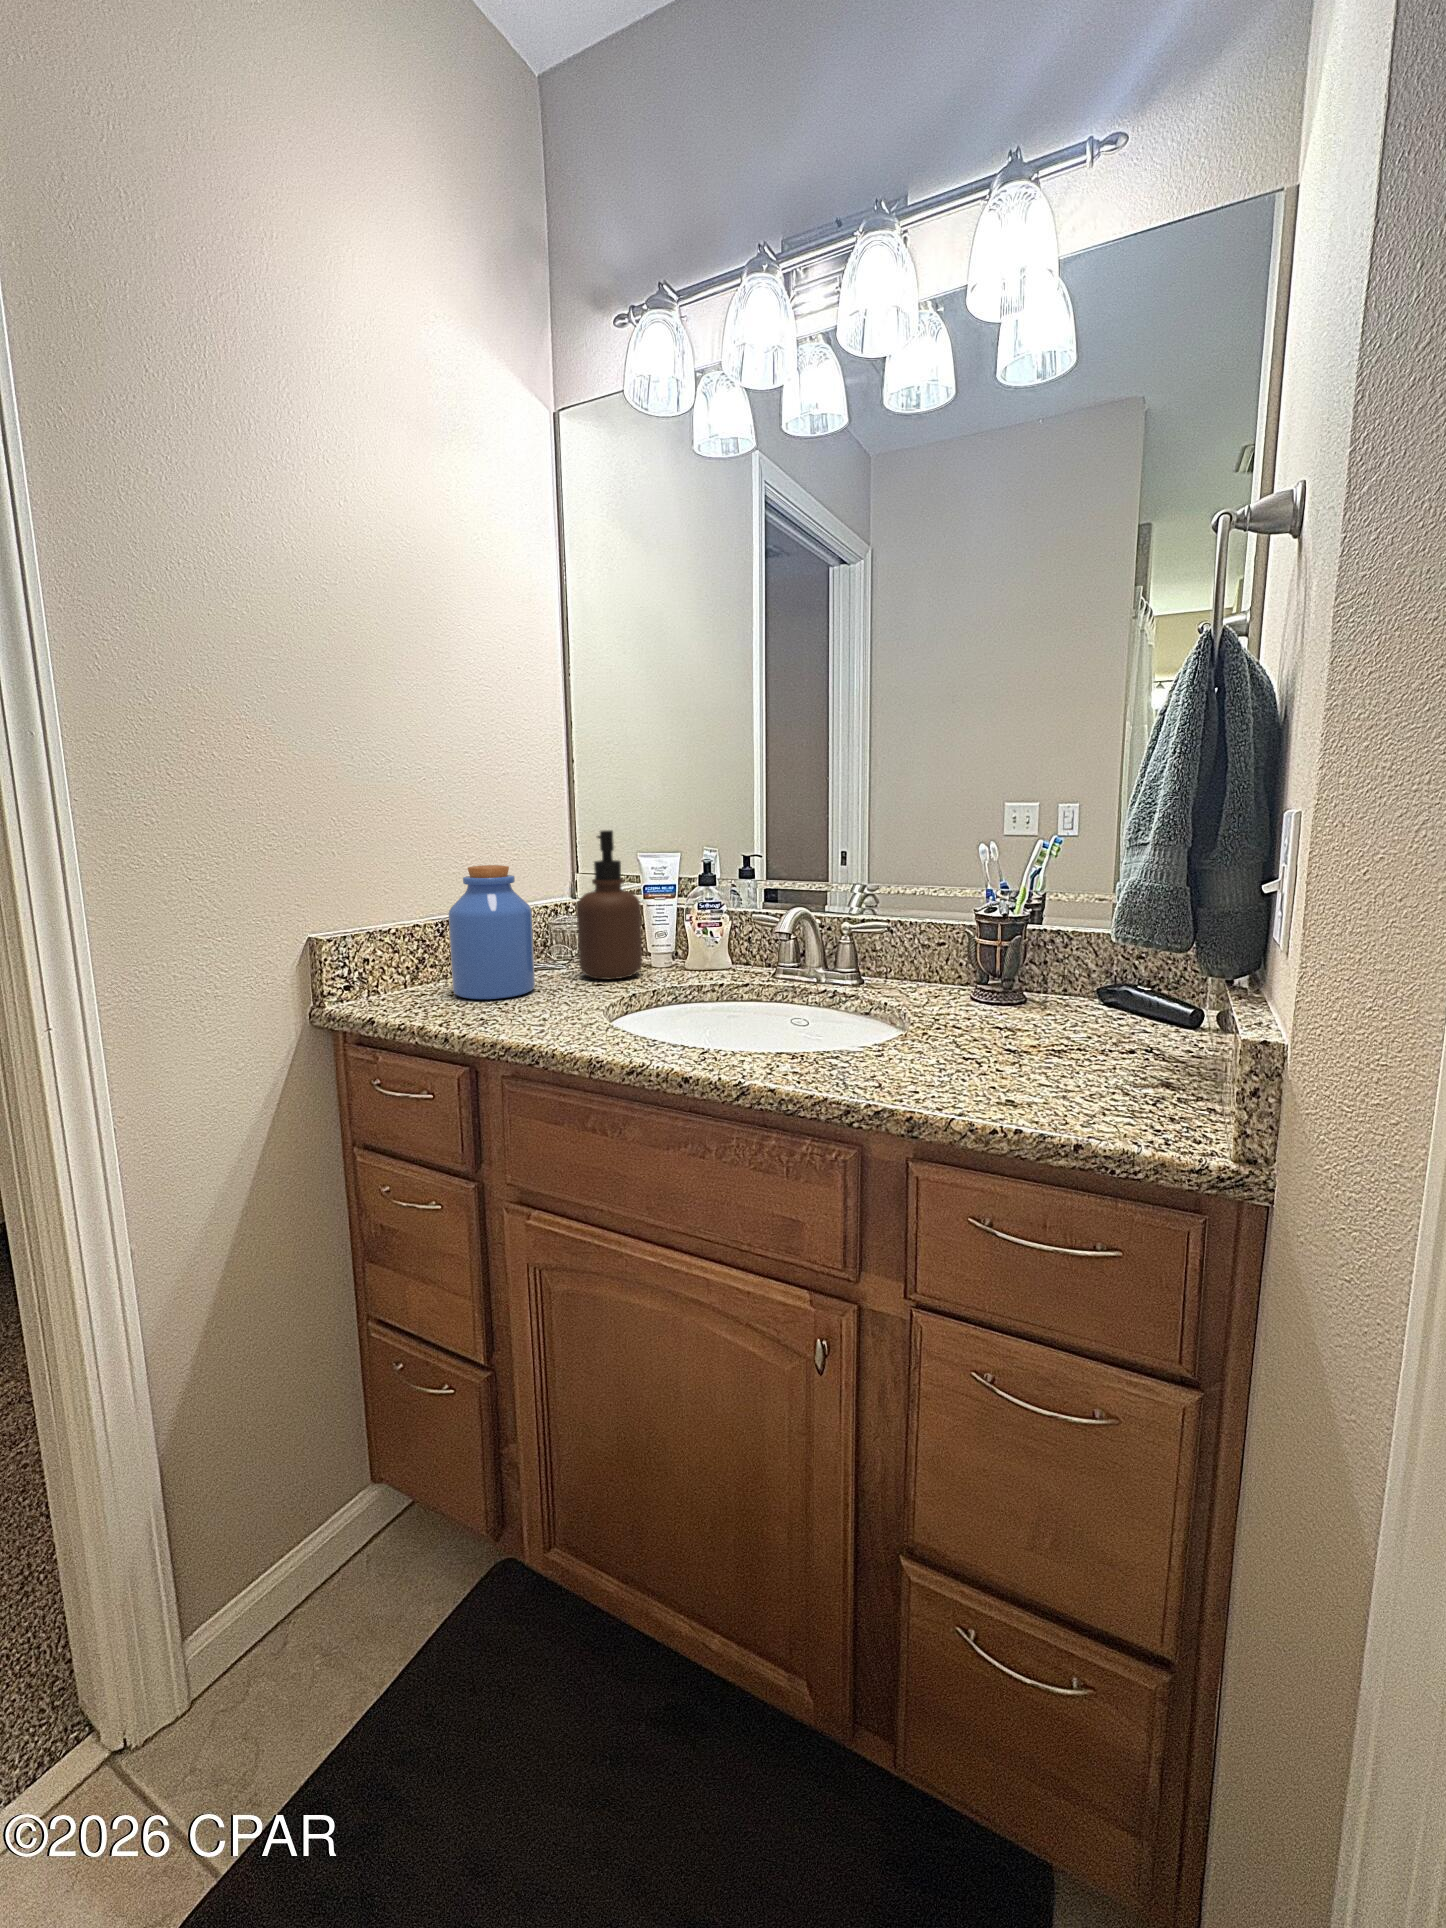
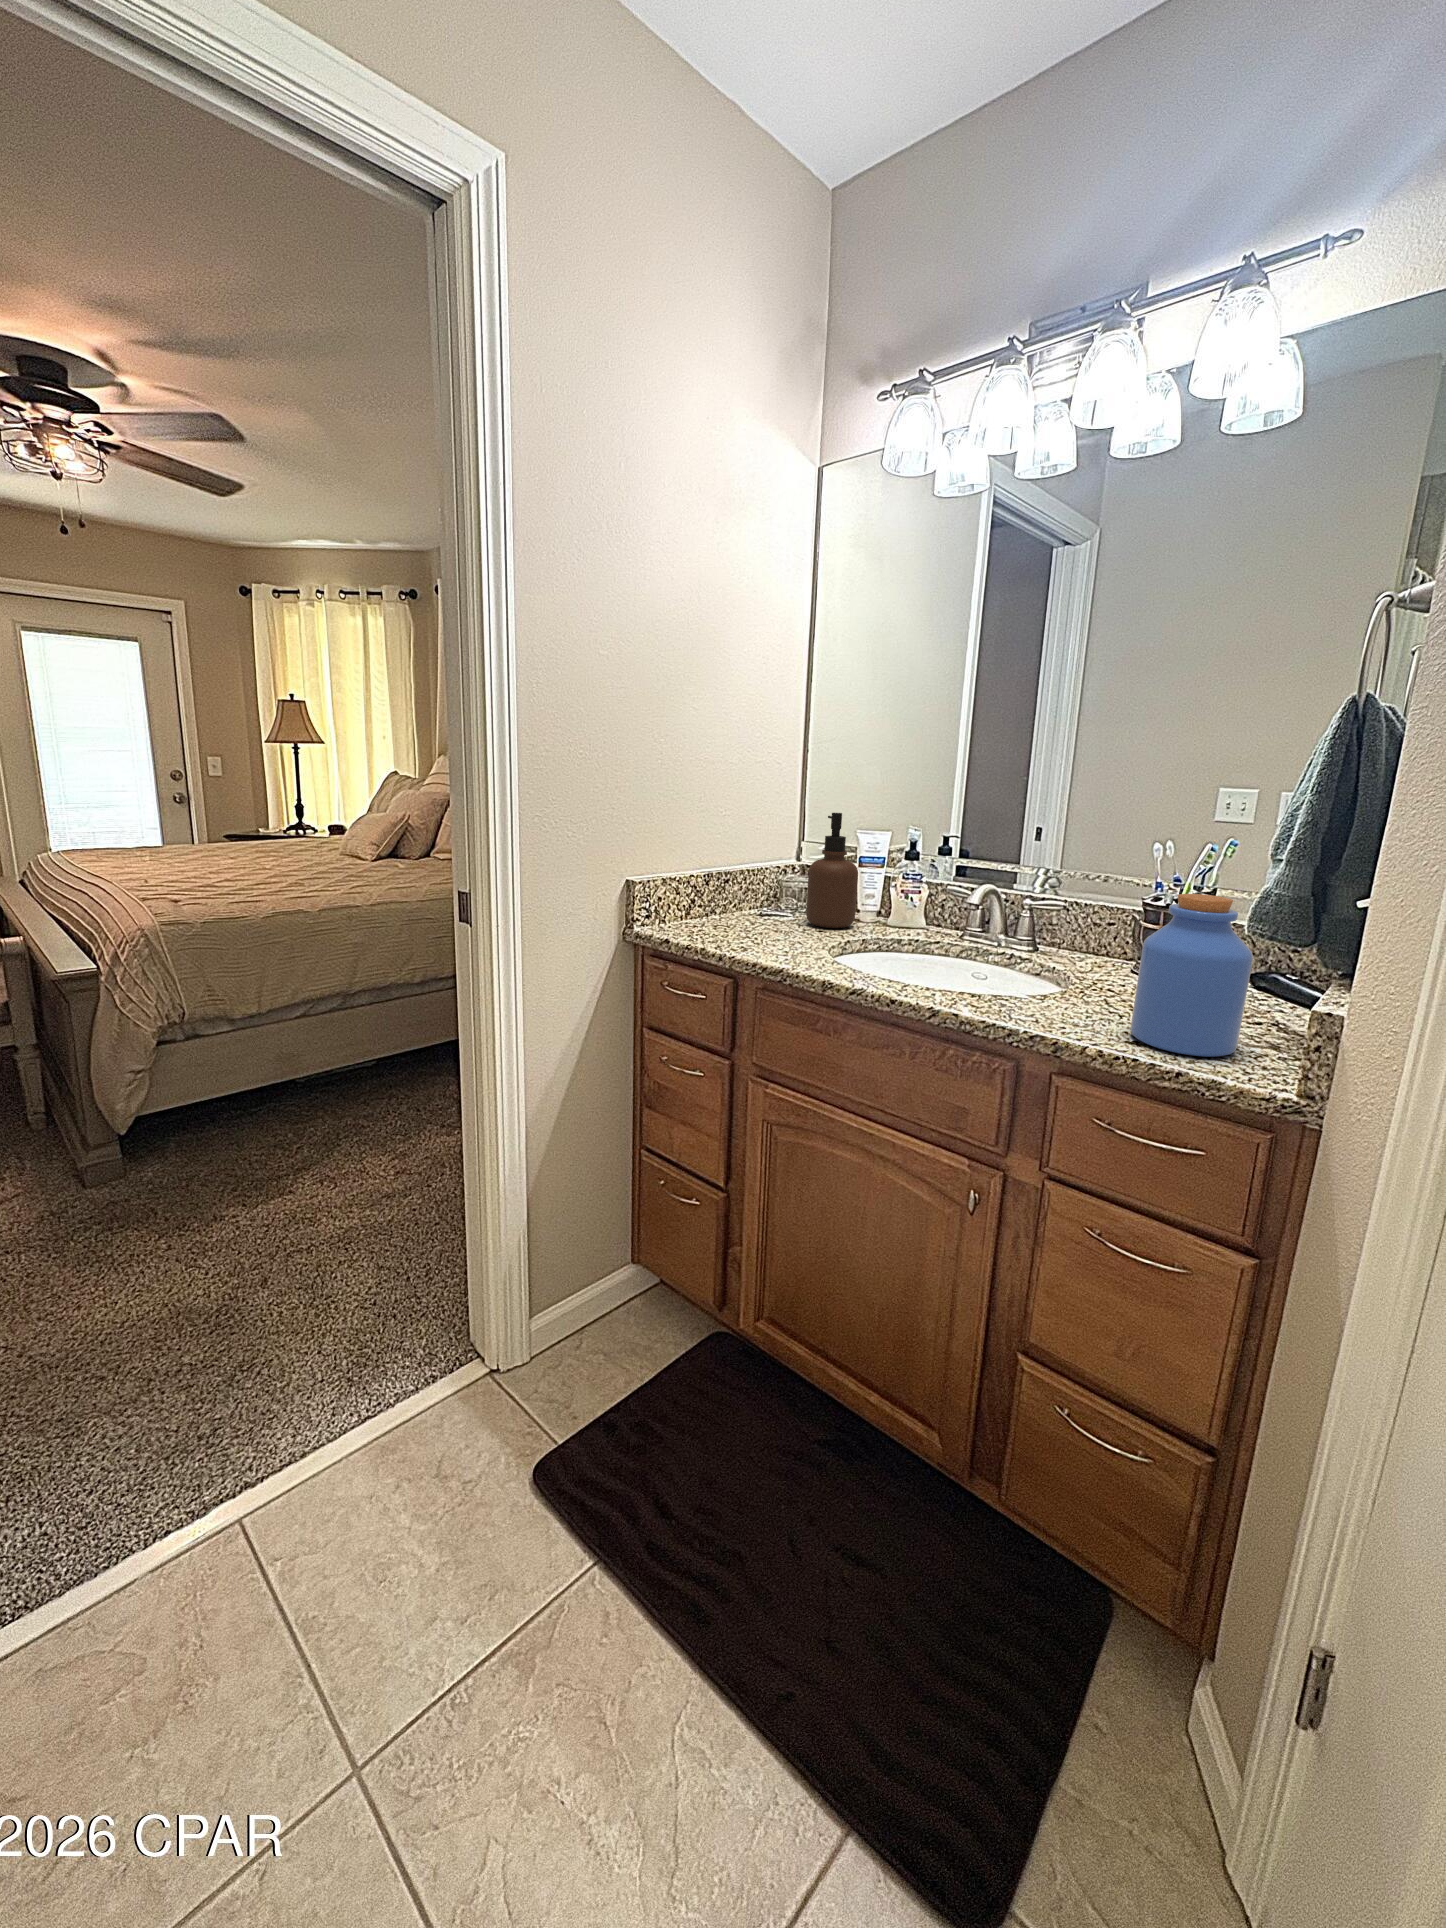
jar: present [449,865,535,999] -> present [1130,894,1253,1057]

